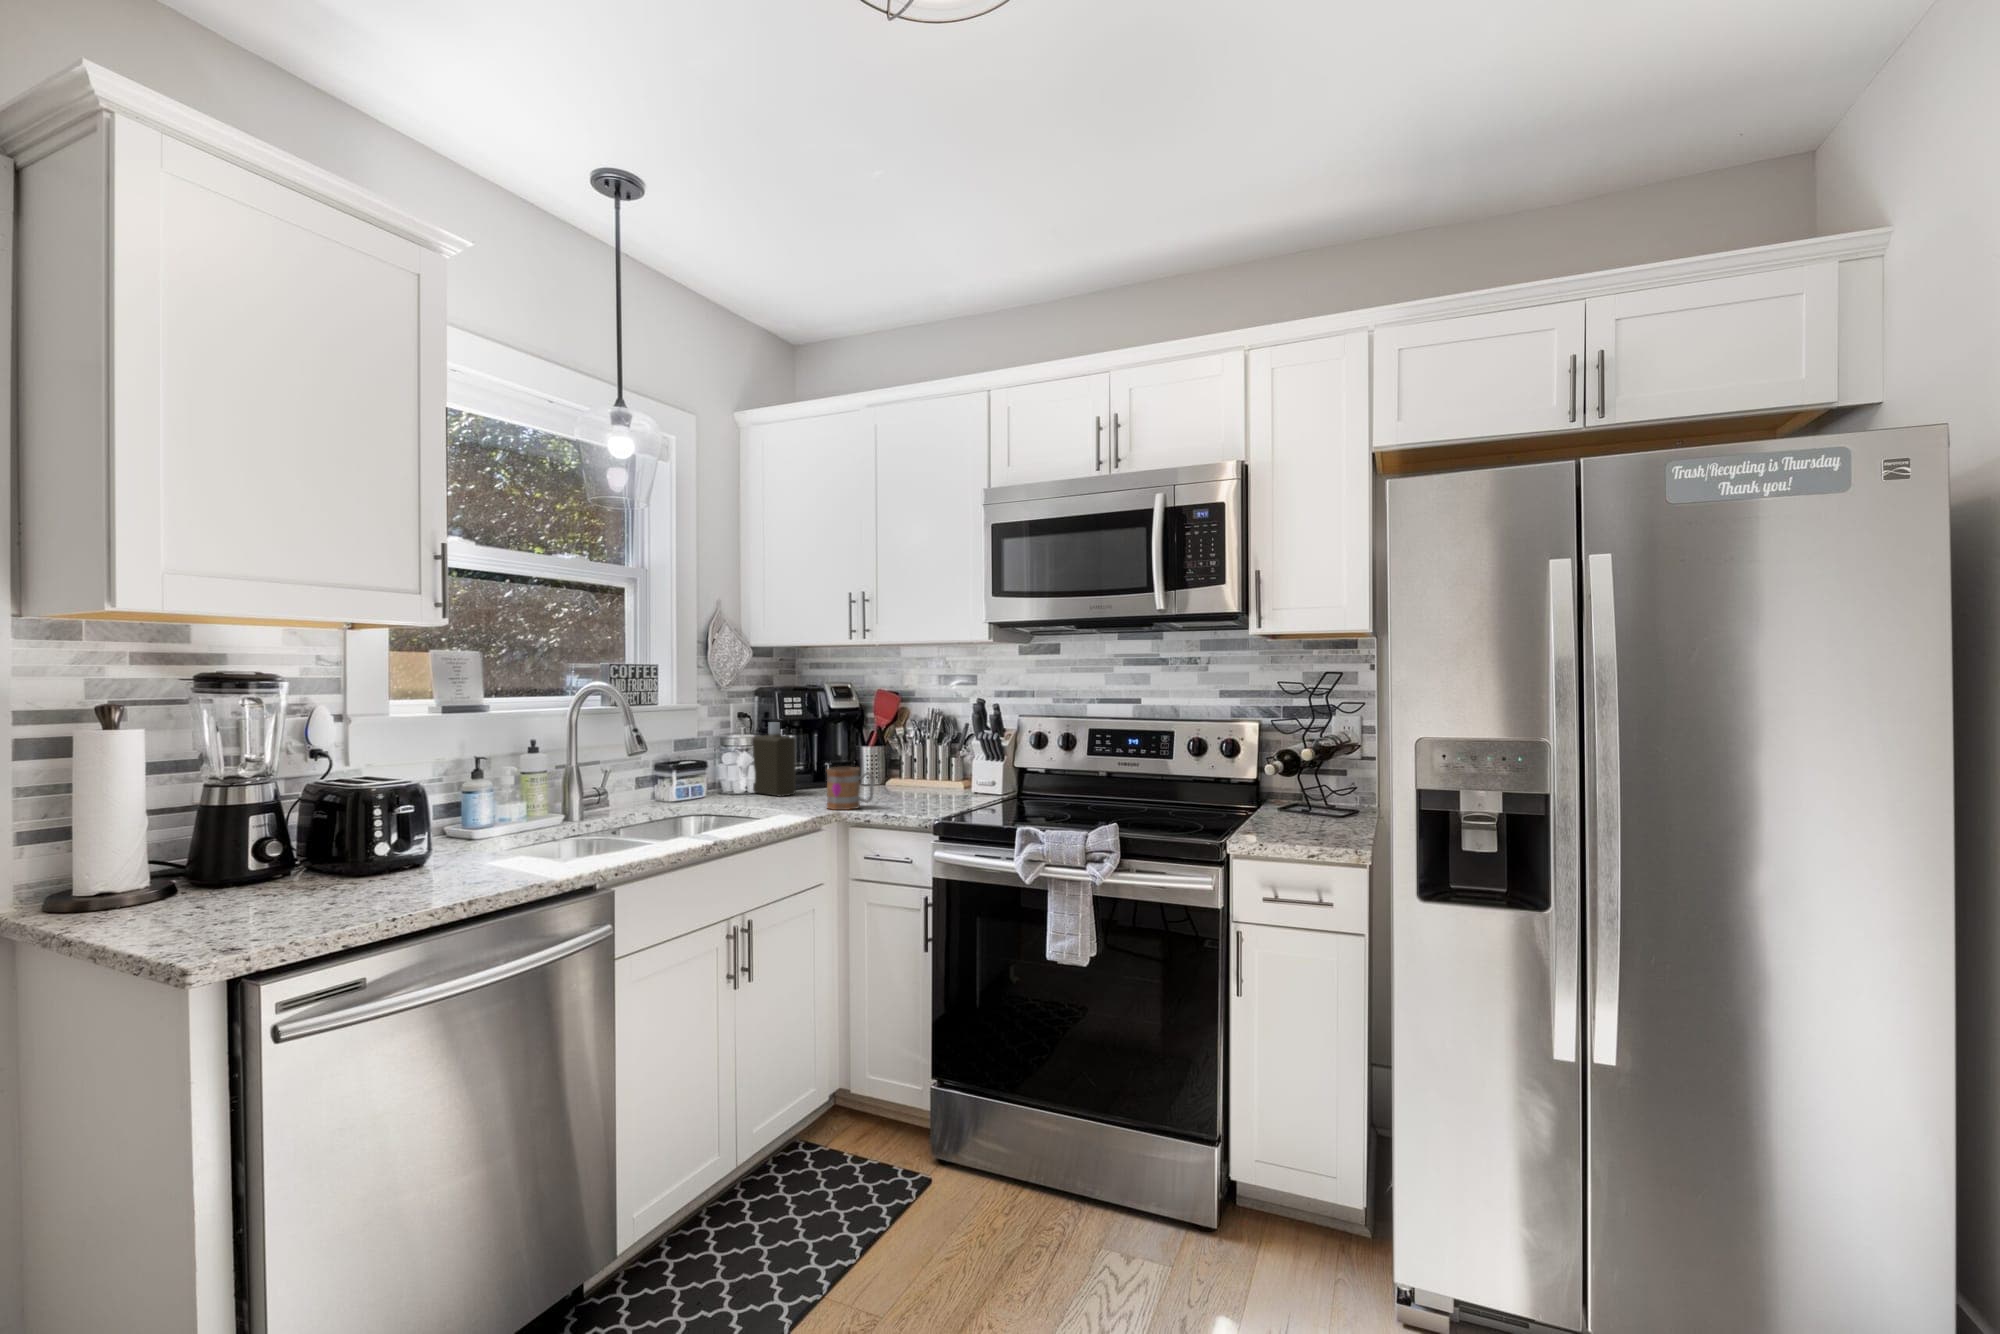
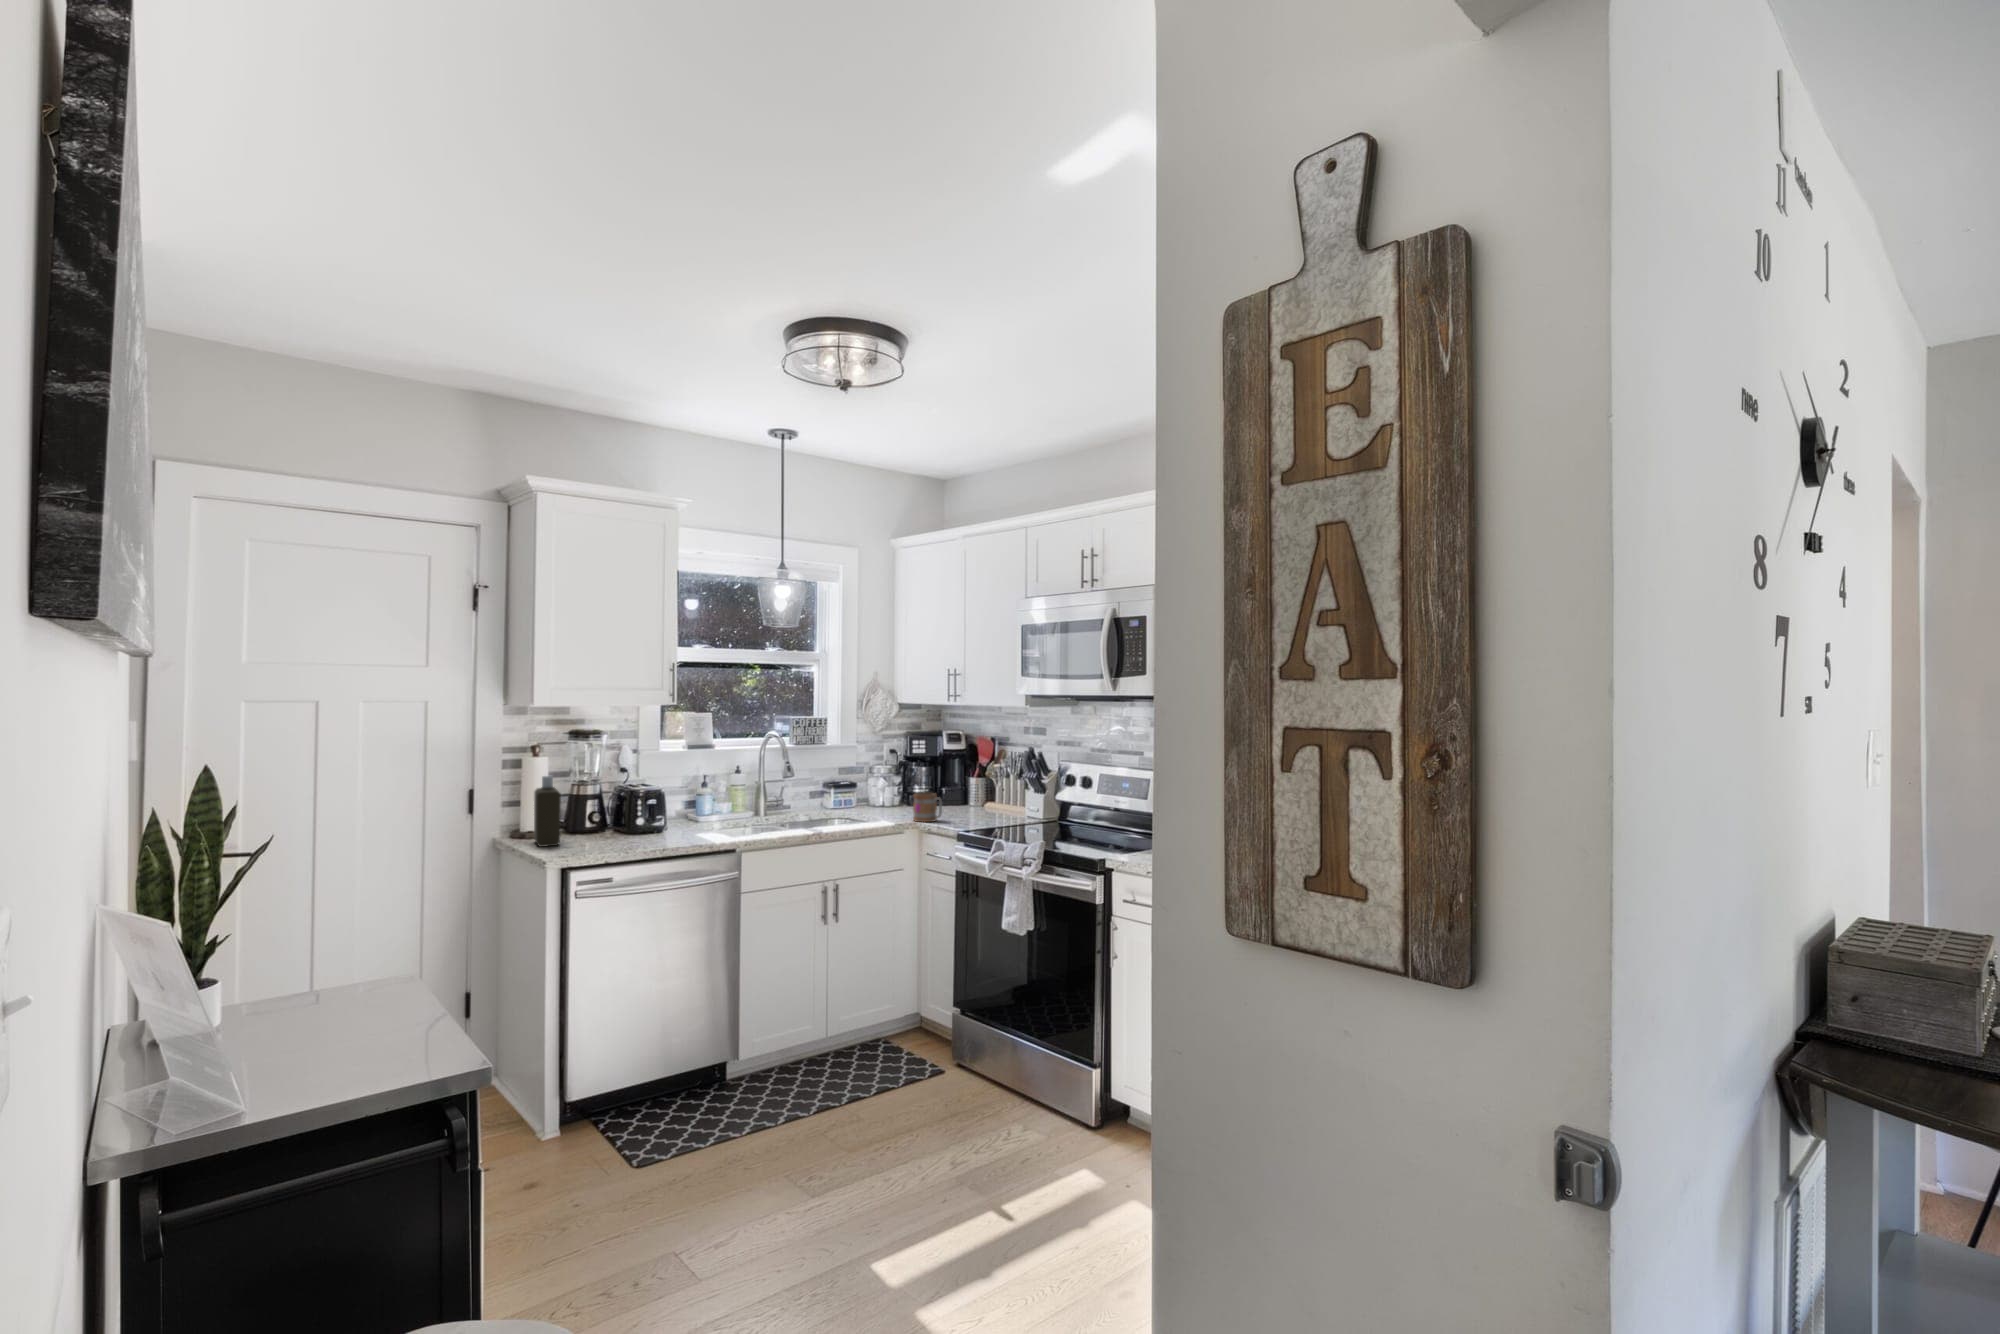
bottle: present [753,722,796,797] -> present [534,776,561,847]

